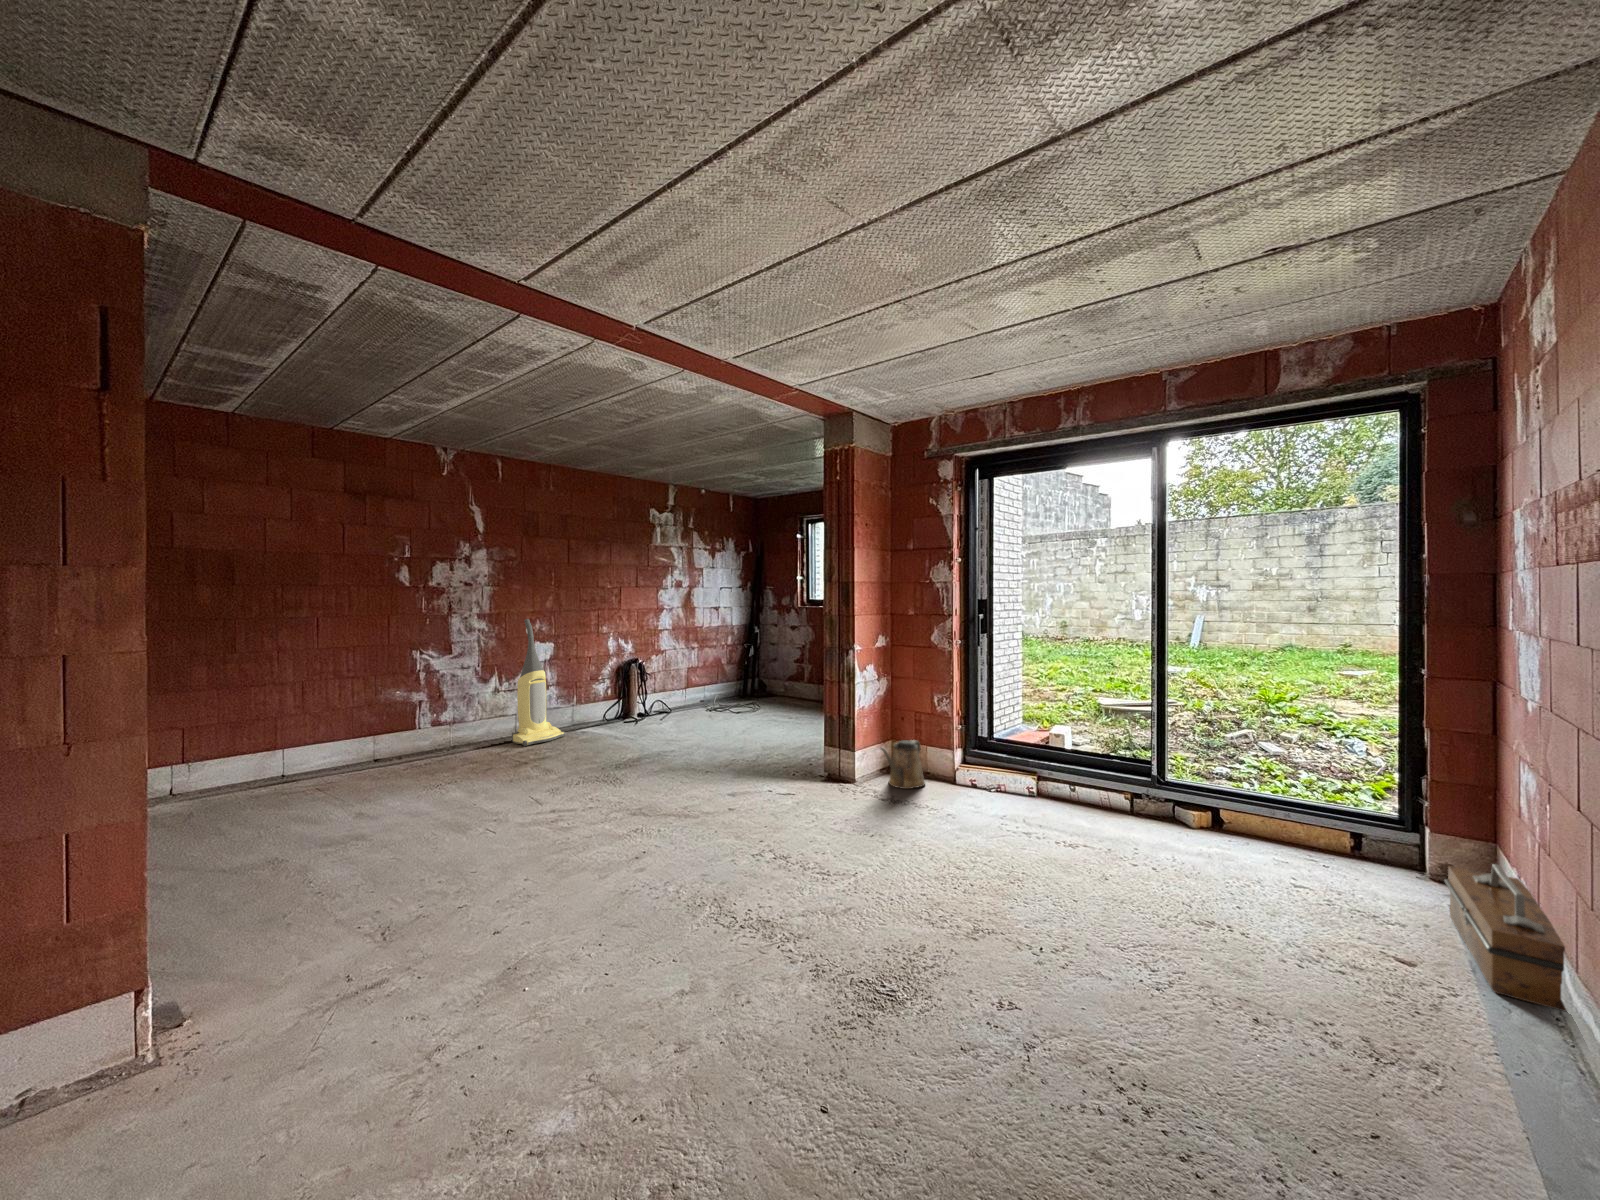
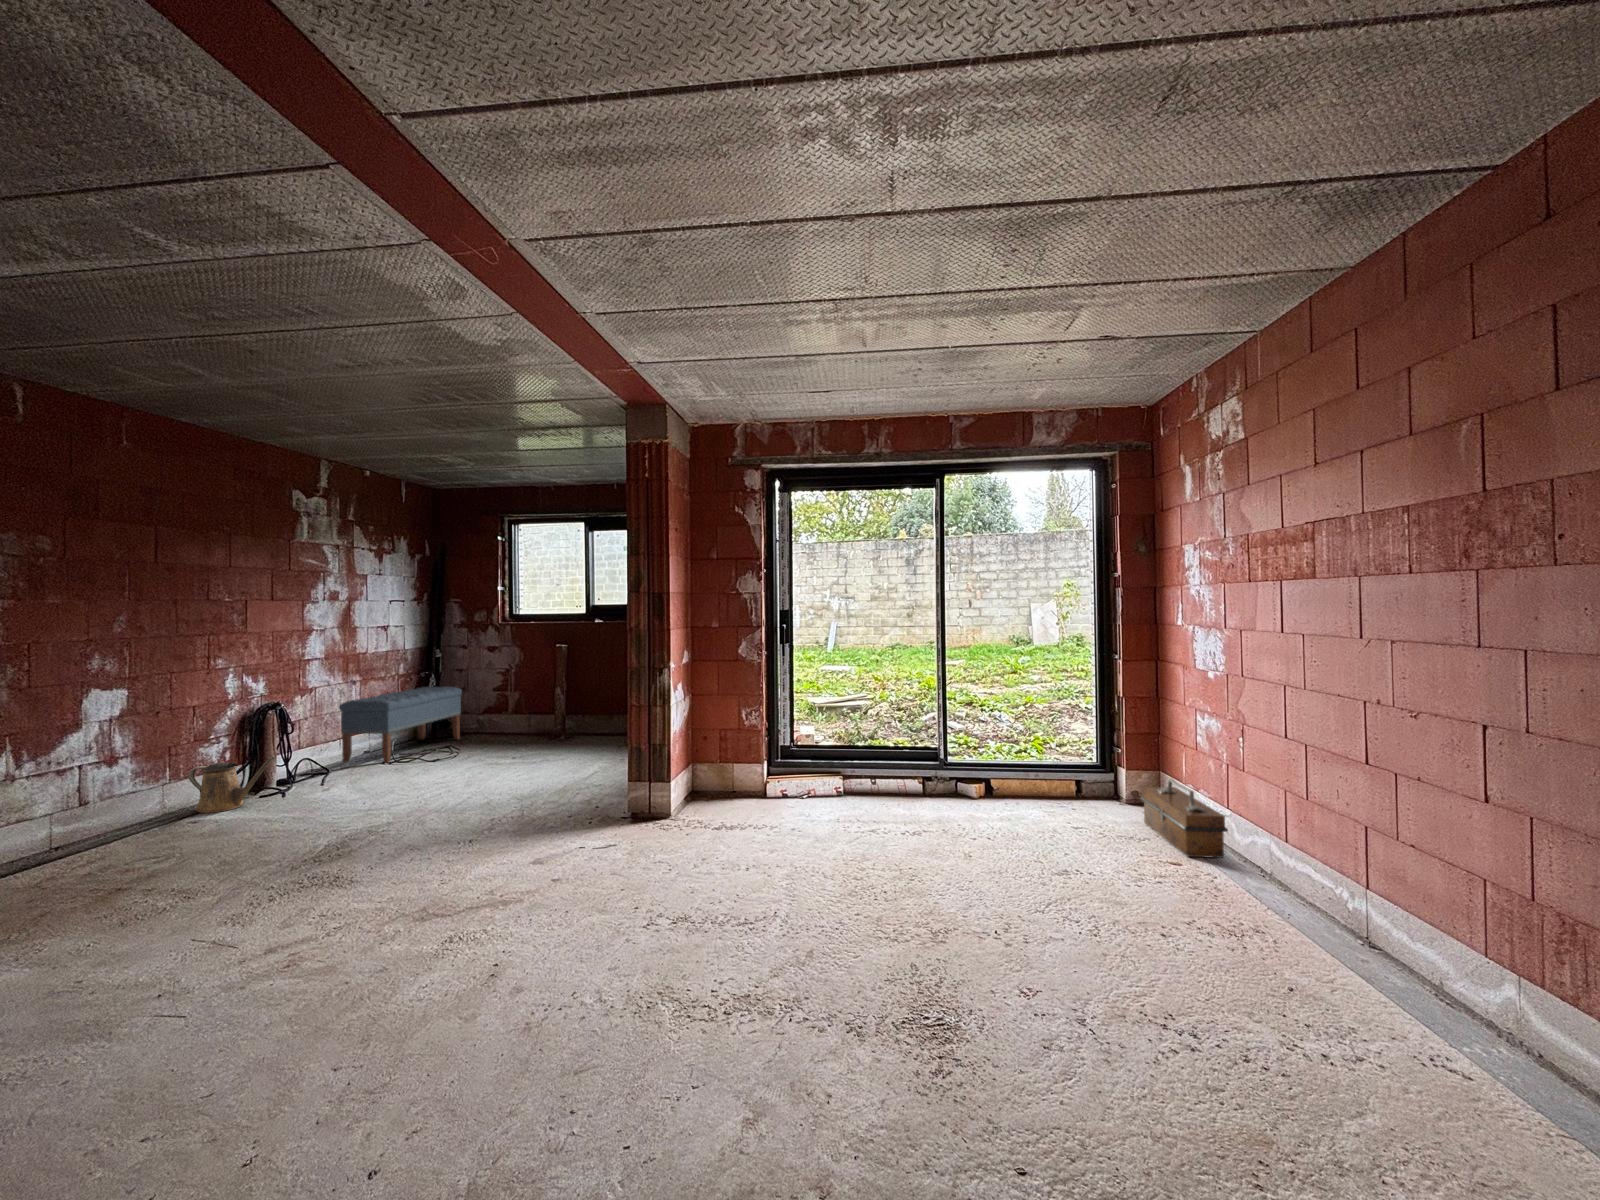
vacuum cleaner: present [512,619,565,746] -> none [76,646,179,850]
bench: none [683,652,771,707] -> present [339,687,462,763]
watering can: present [881,740,925,789] -> present [188,757,275,813]

